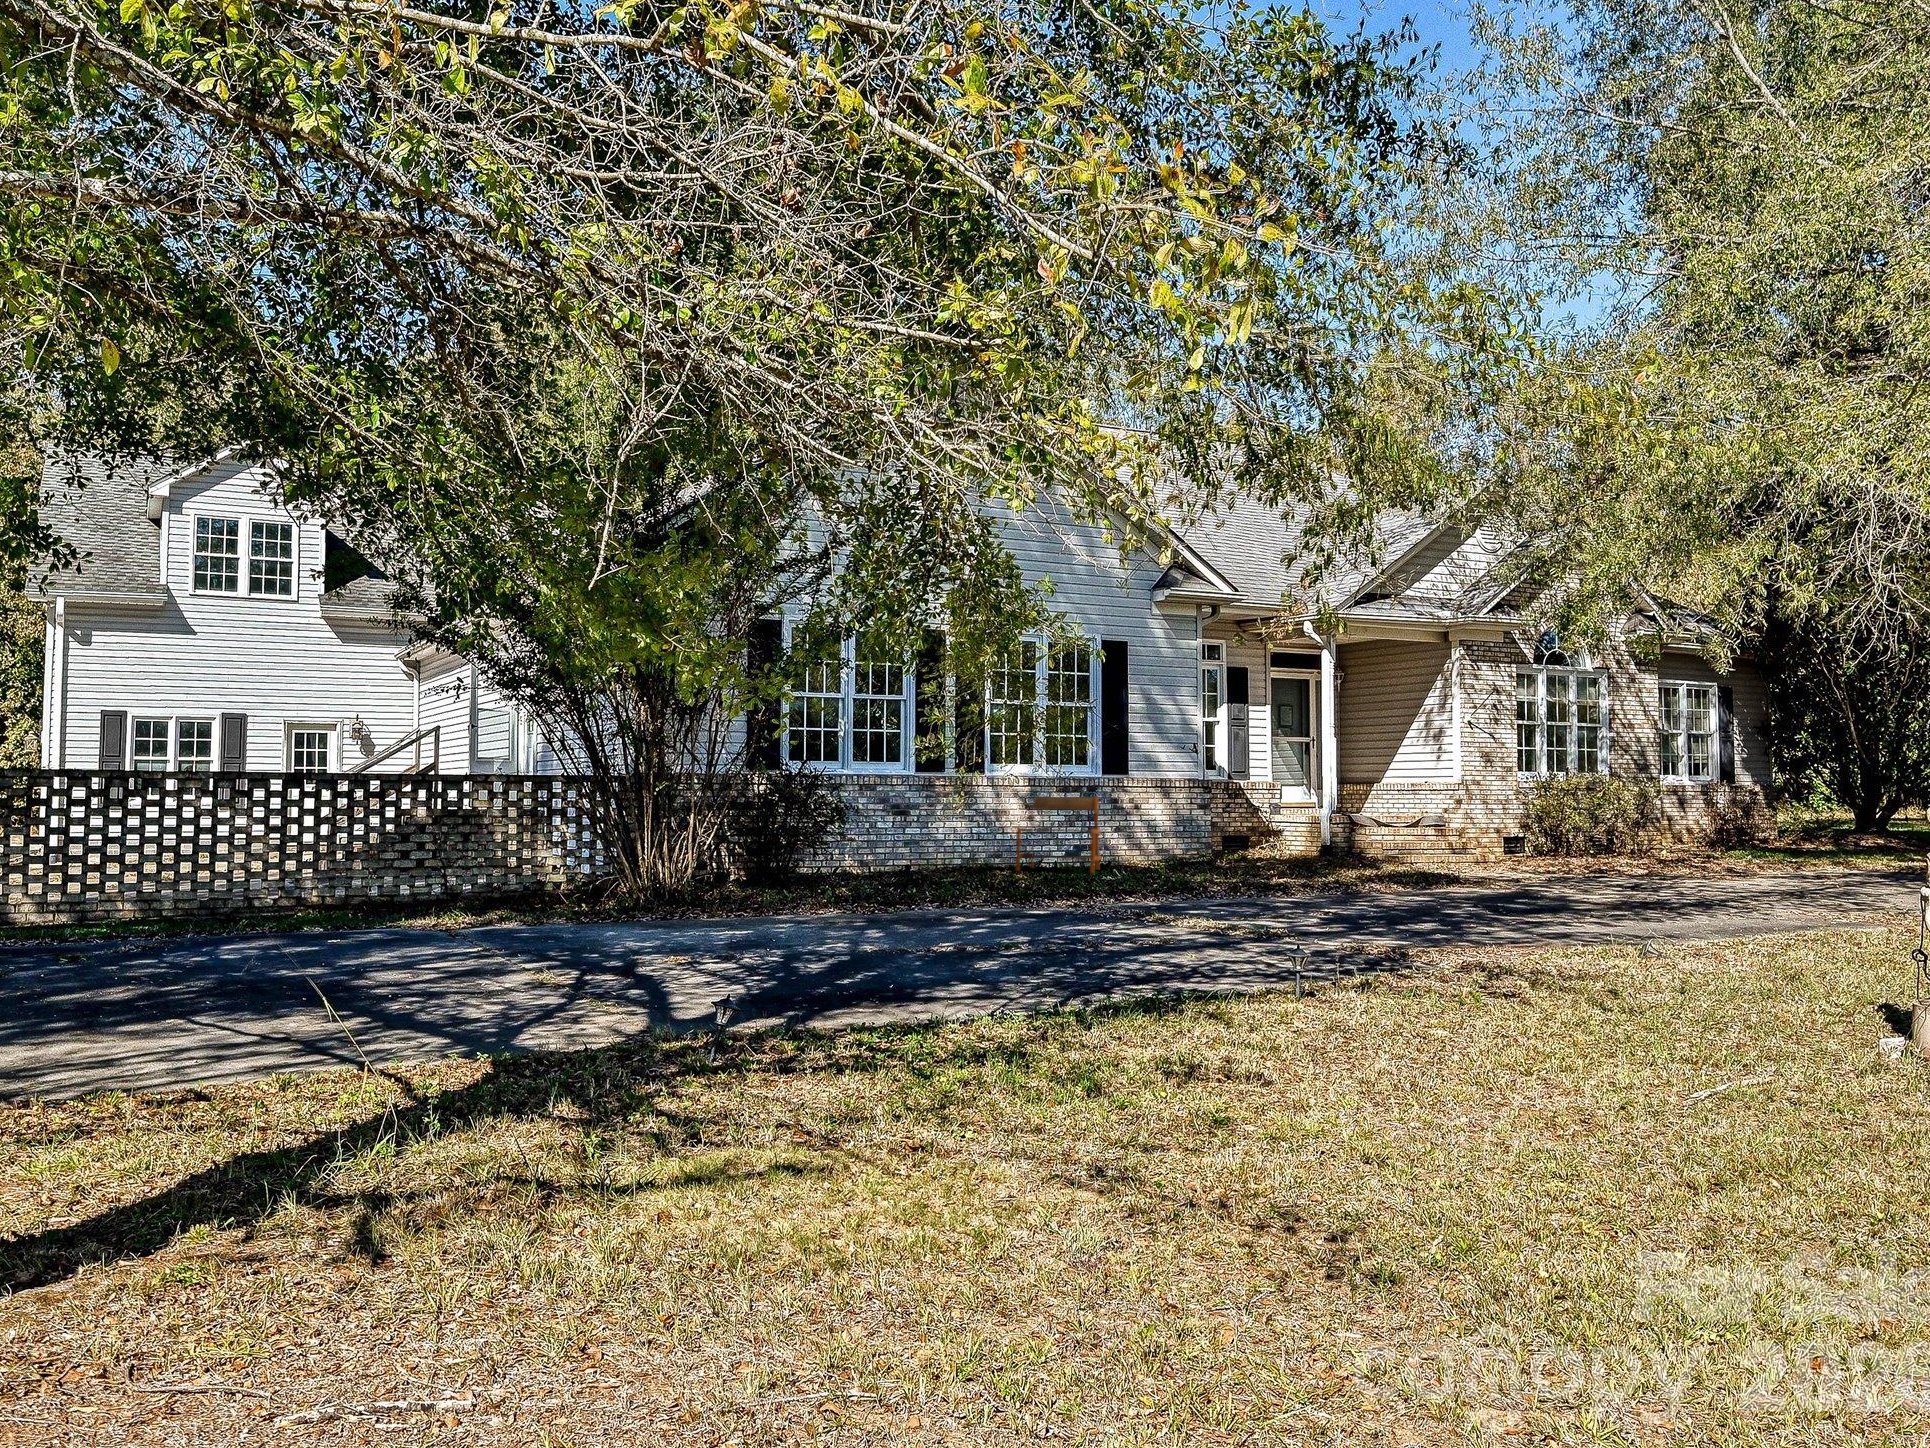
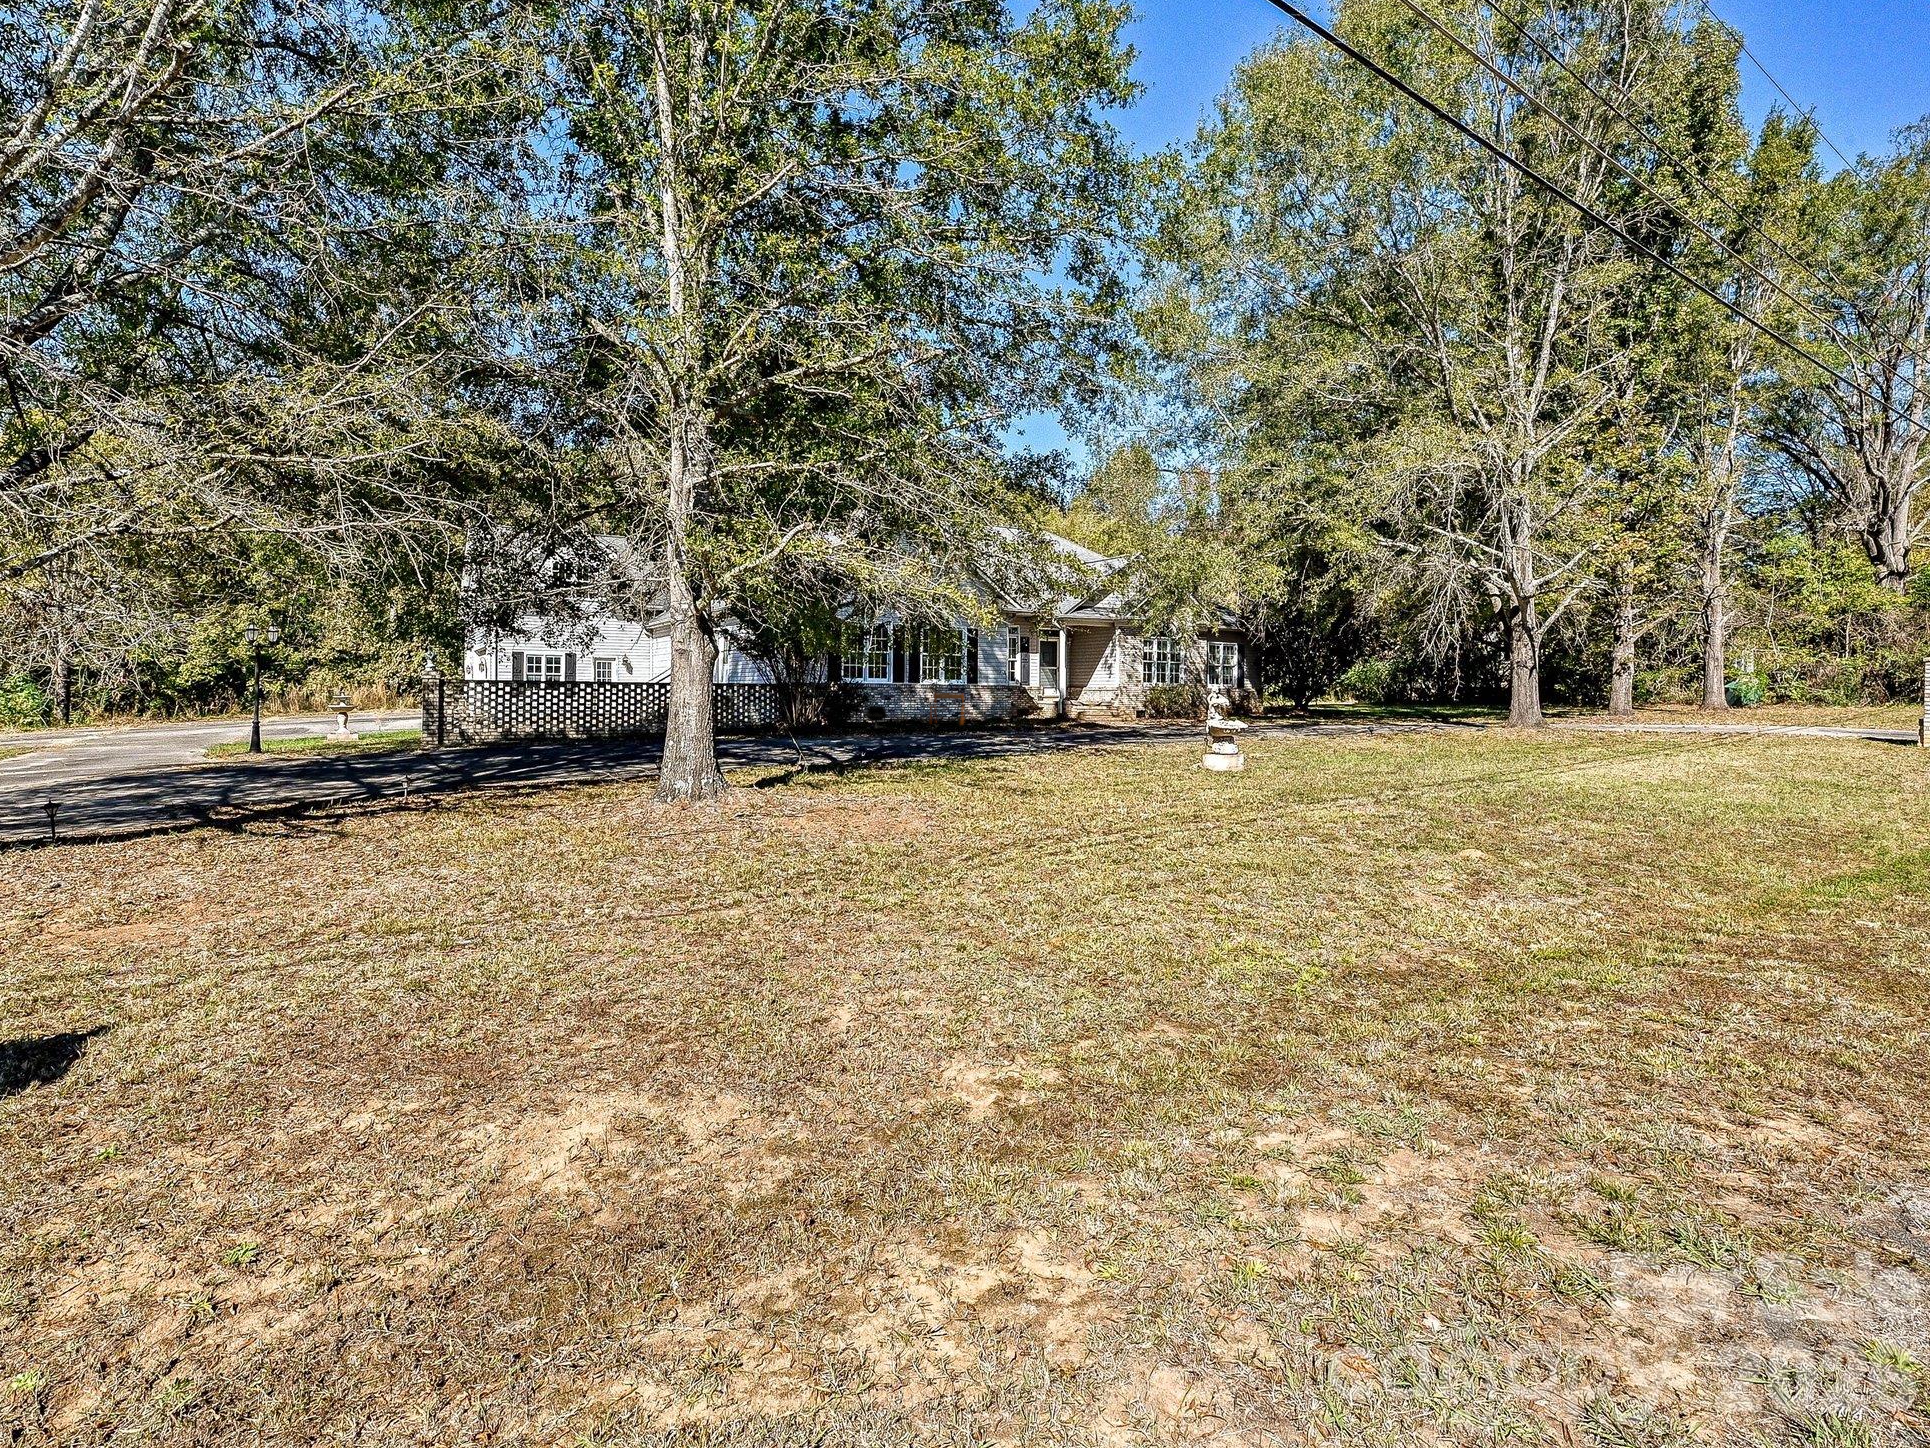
lounge chair: none [840,827,904,885] -> present [864,705,888,726]

